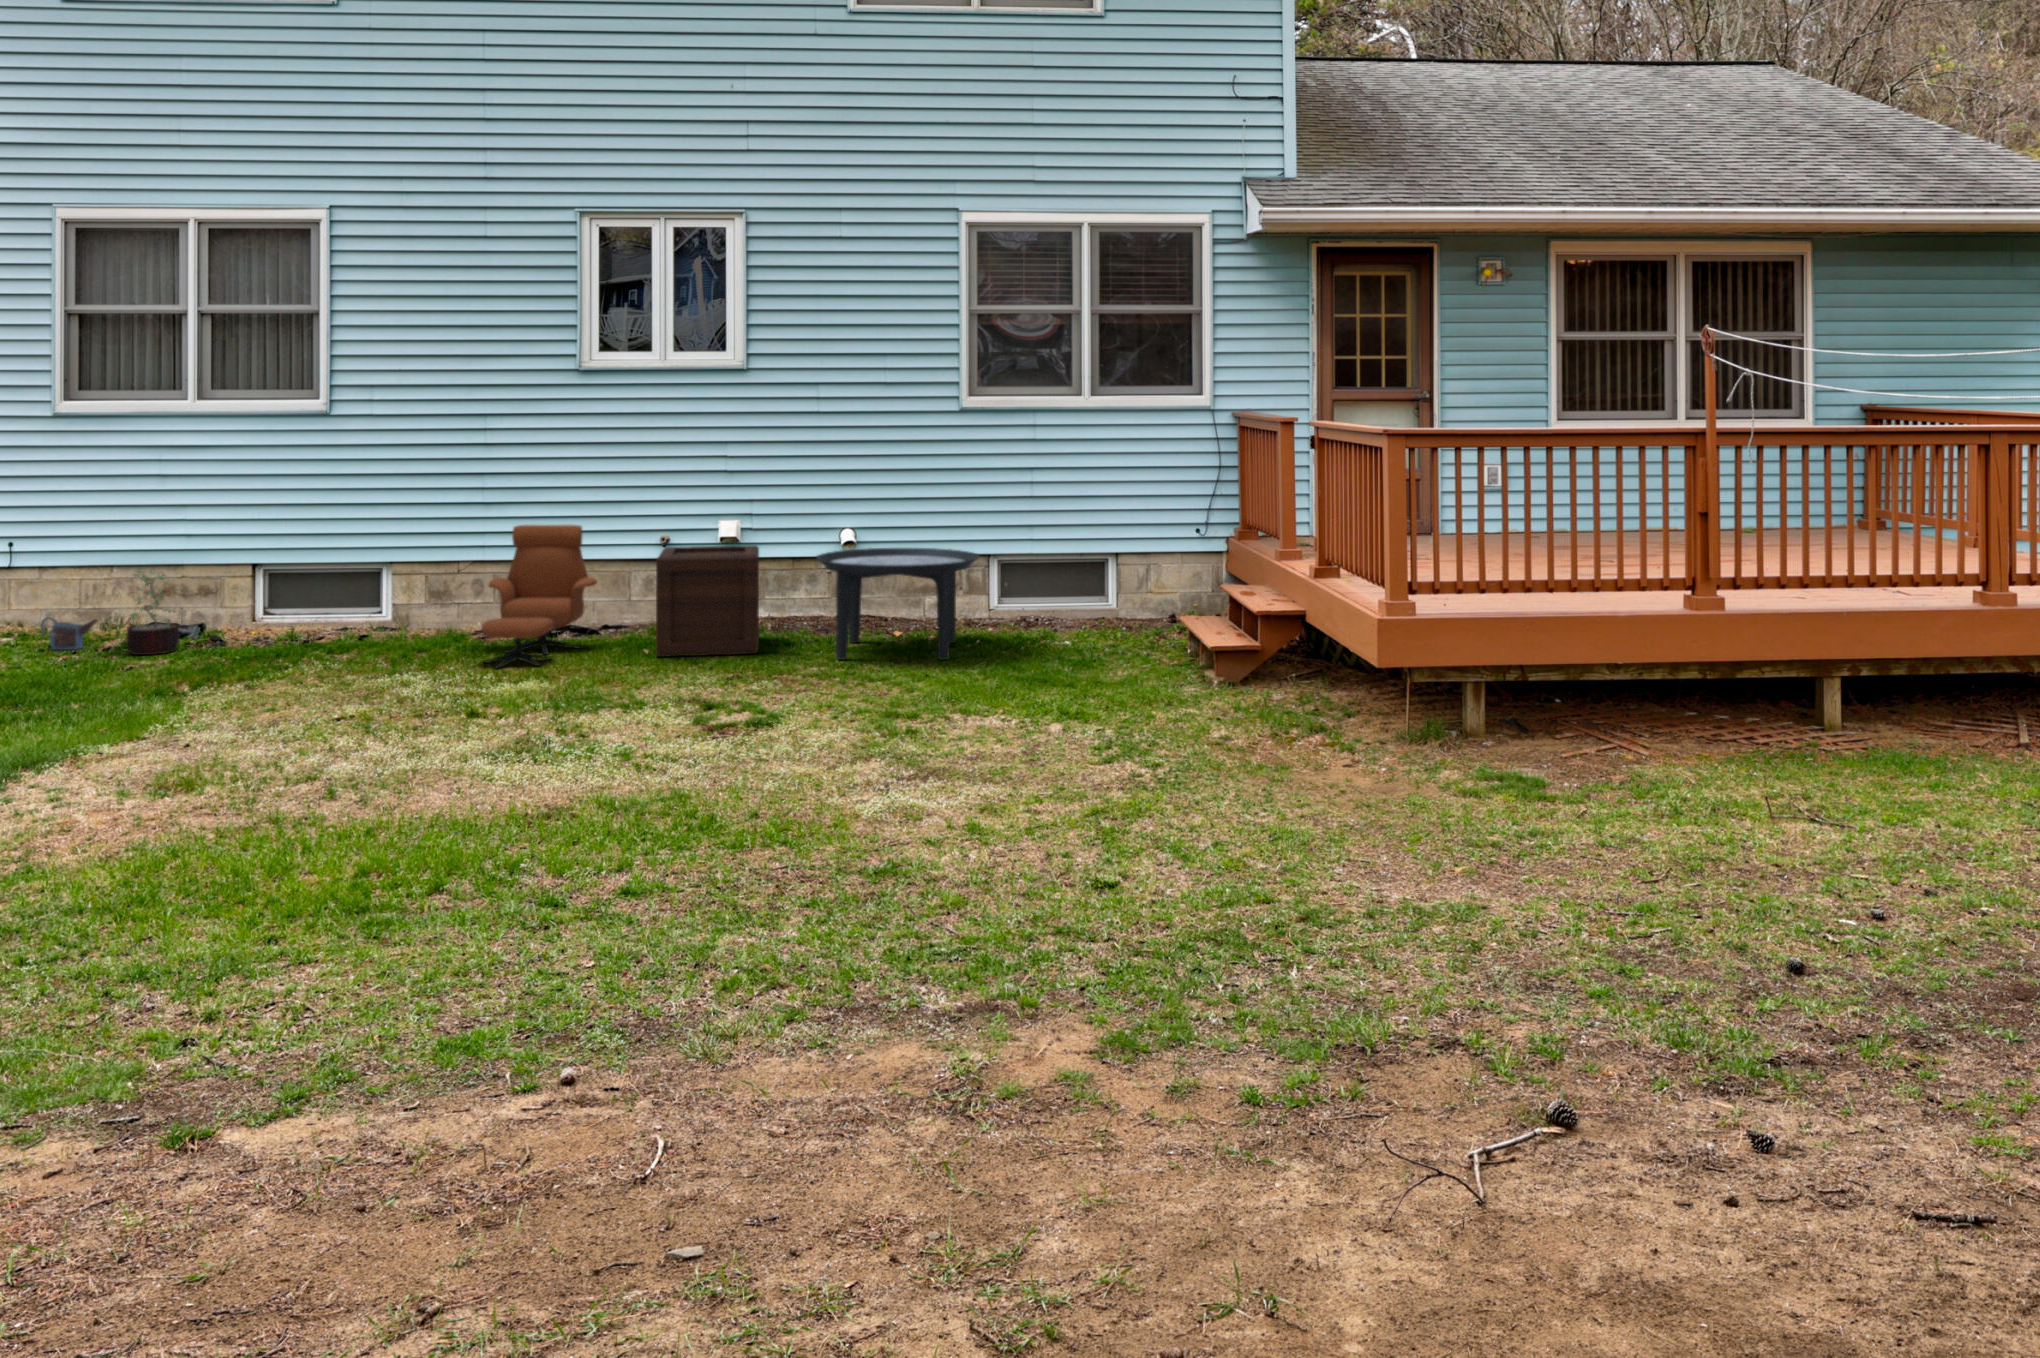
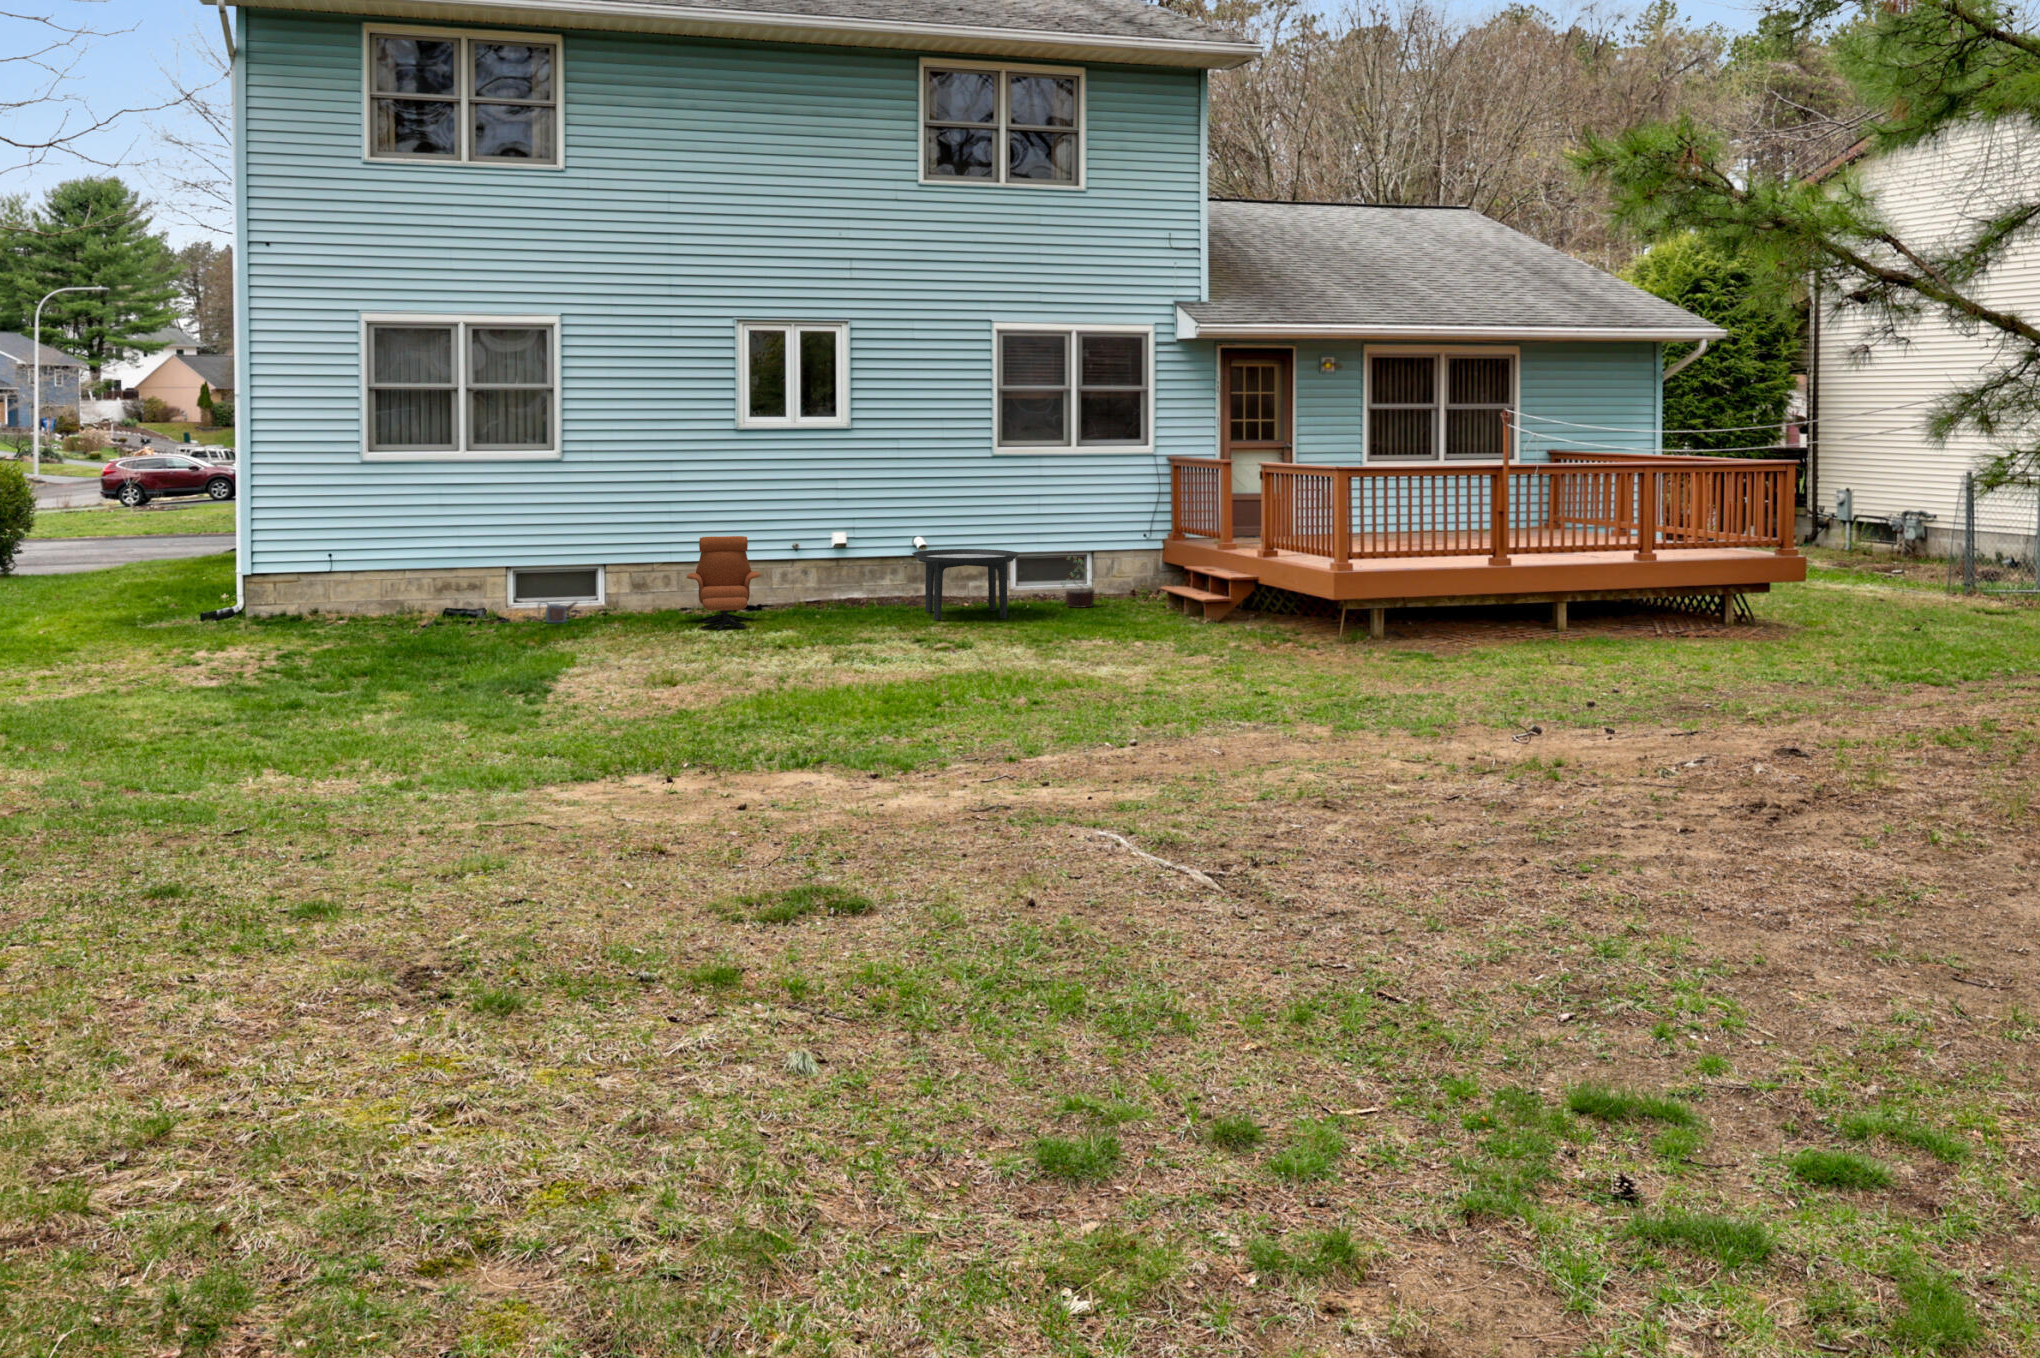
wooden crate: present [656,545,759,657] -> none [798,549,878,622]
decorative plant: present [126,571,180,655] -> present [1062,557,1094,608]
watering can: present [40,617,97,650] -> present [538,601,577,623]

